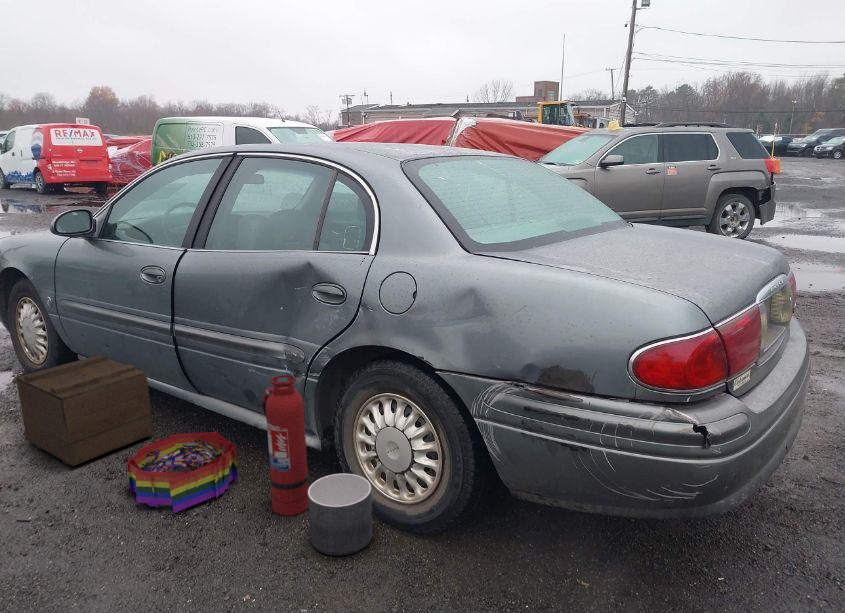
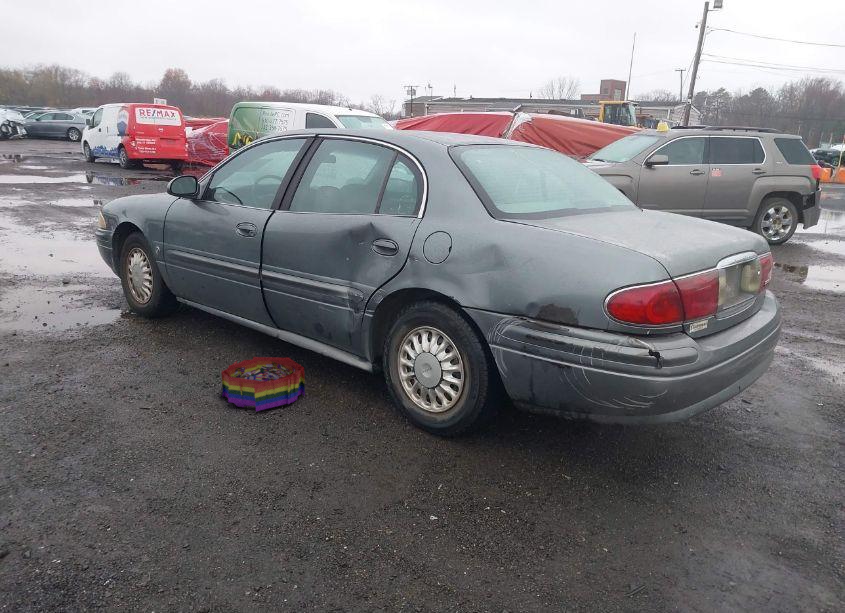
wooden crate: present [16,355,154,466] -> none [136,295,238,377]
fire extinguisher: present [262,375,309,516] -> none [328,310,360,420]
planter: present [308,474,372,556] -> none [360,388,409,447]

